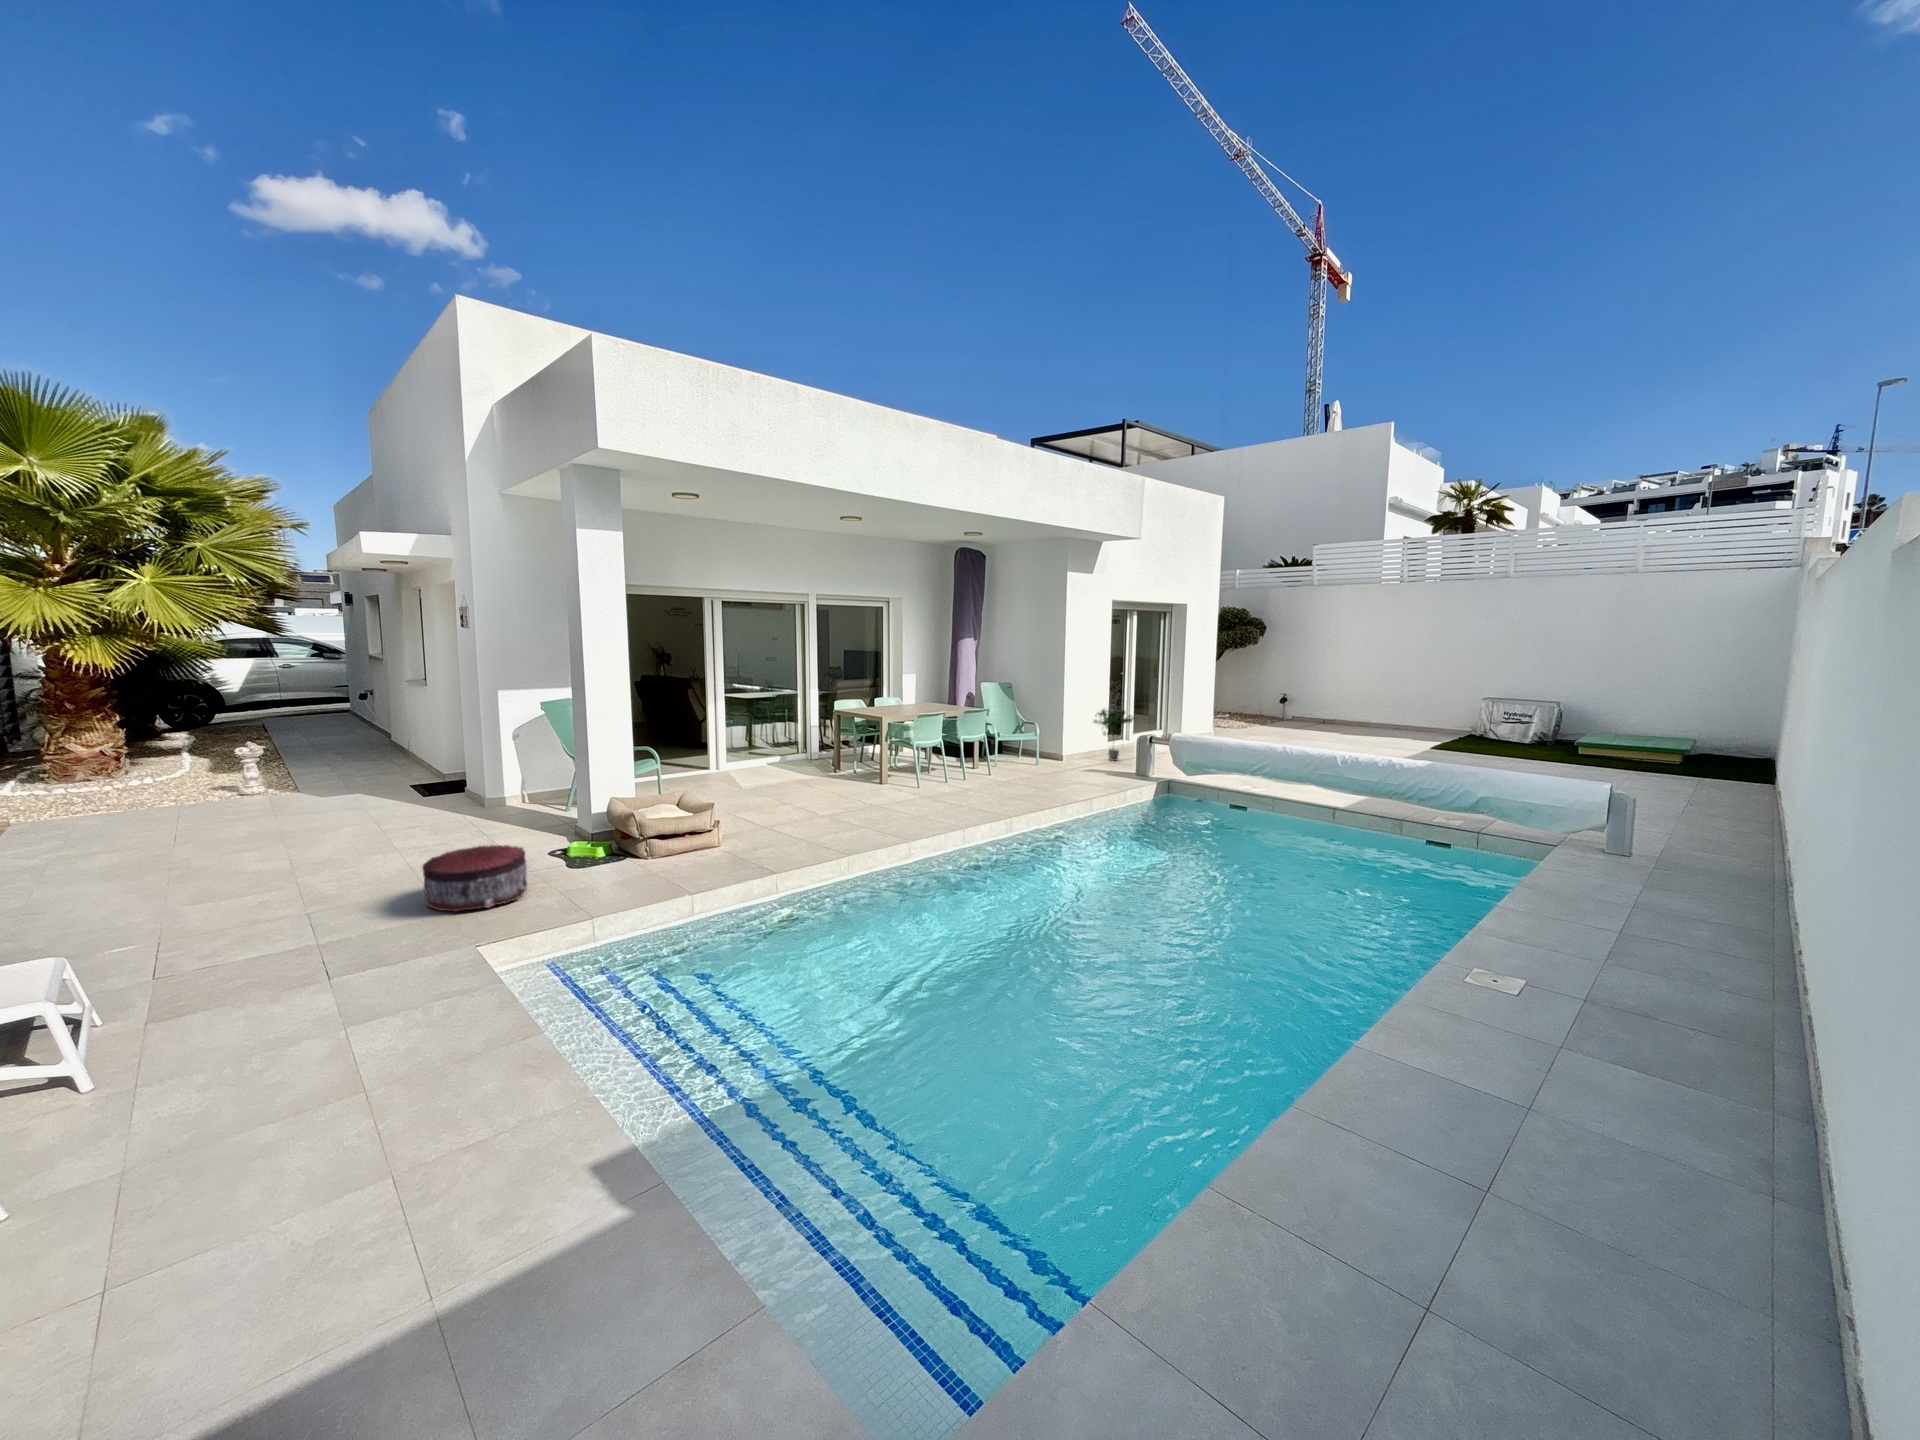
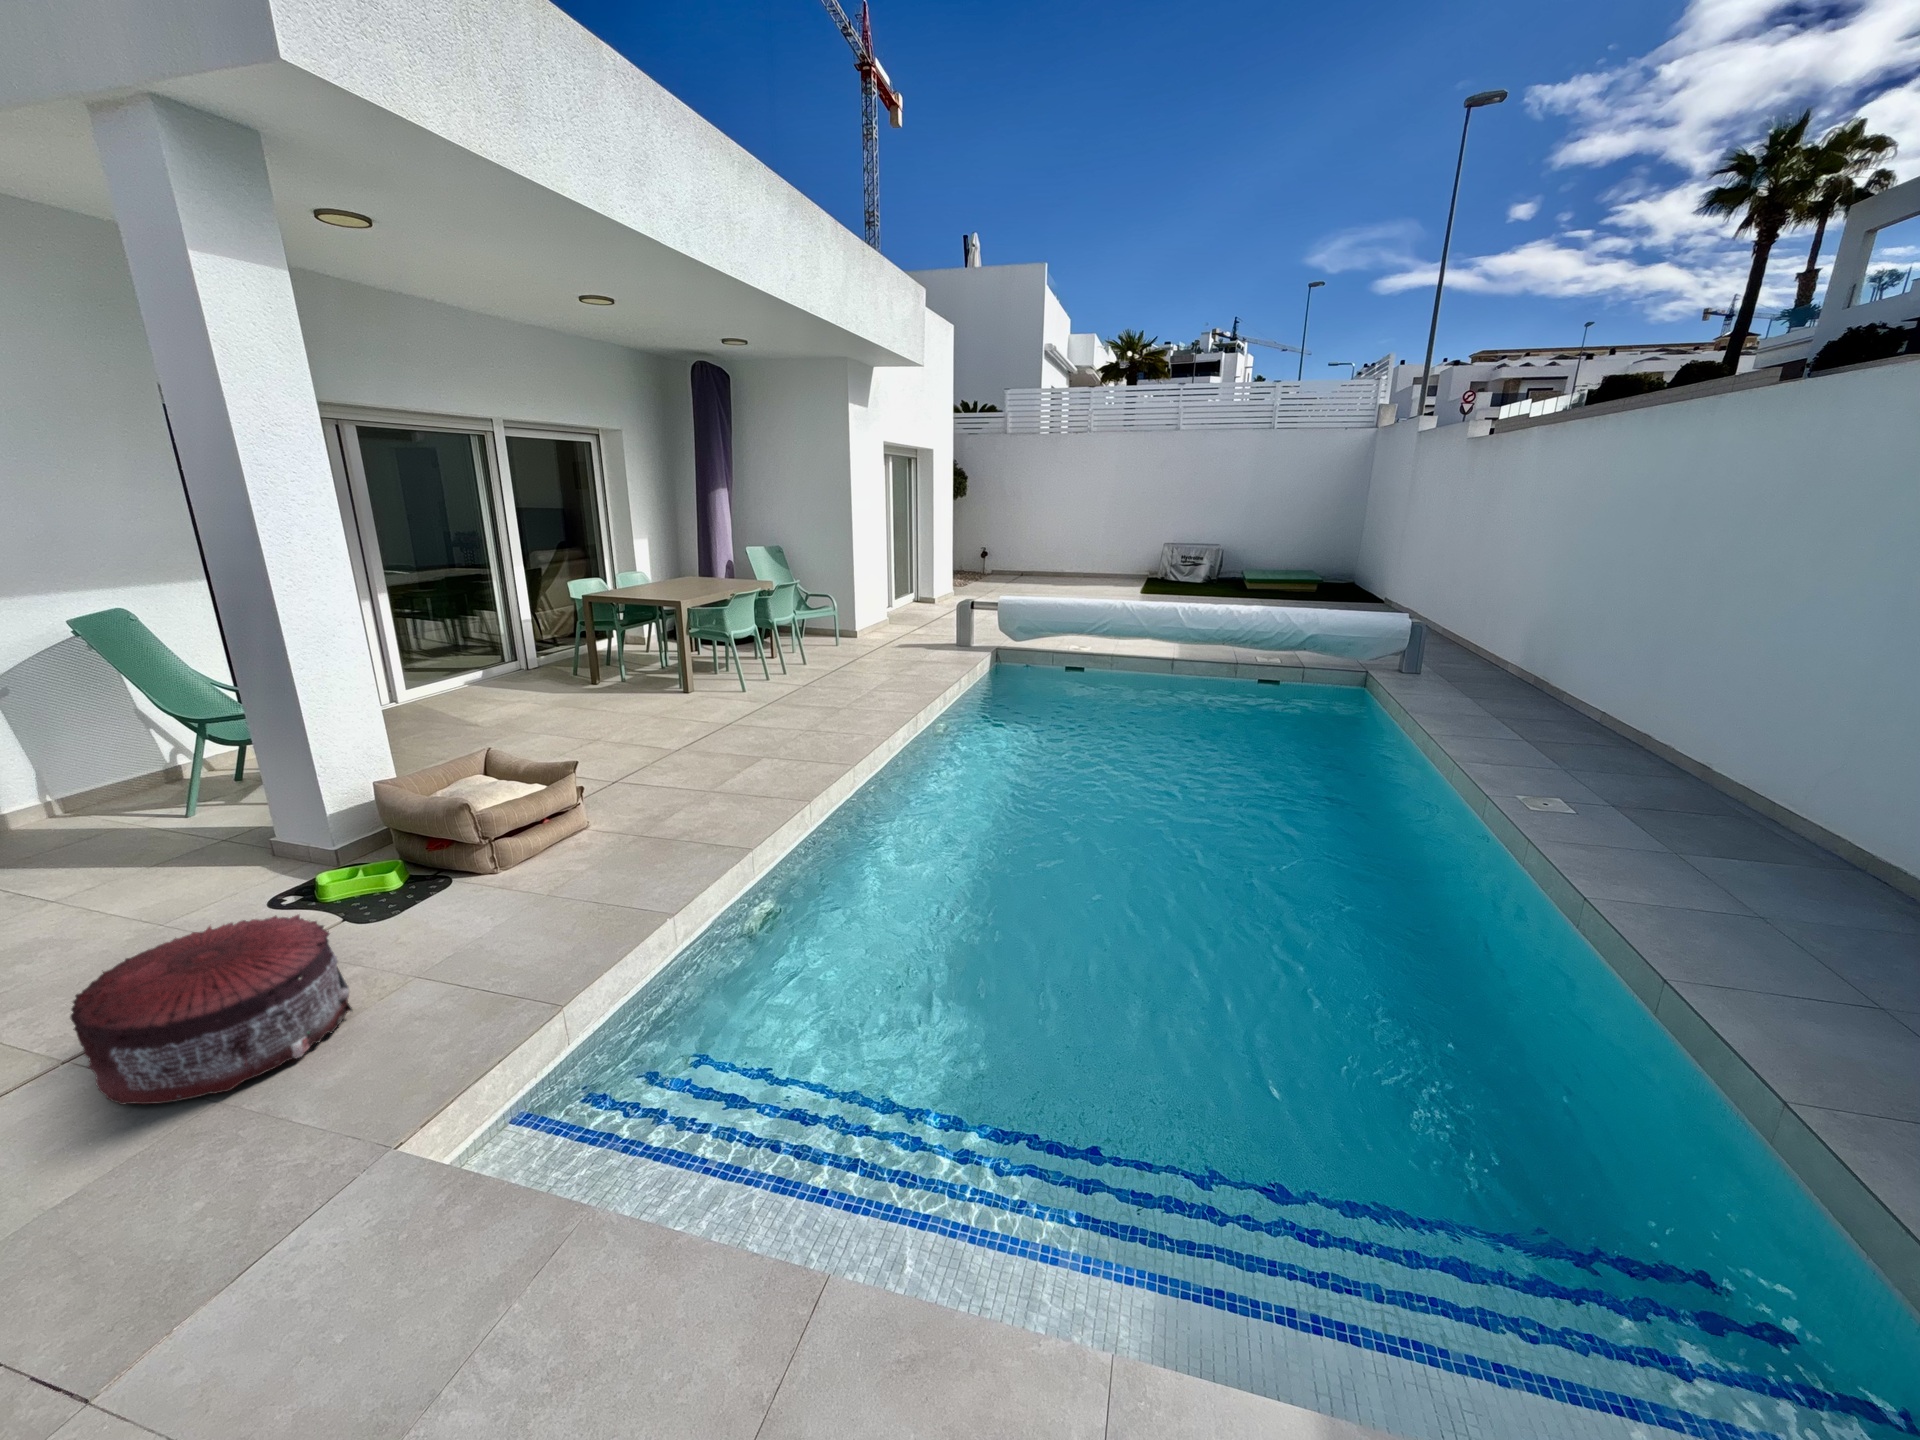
potted plant: present [1094,708,1134,761] -> none [880,570,928,632]

